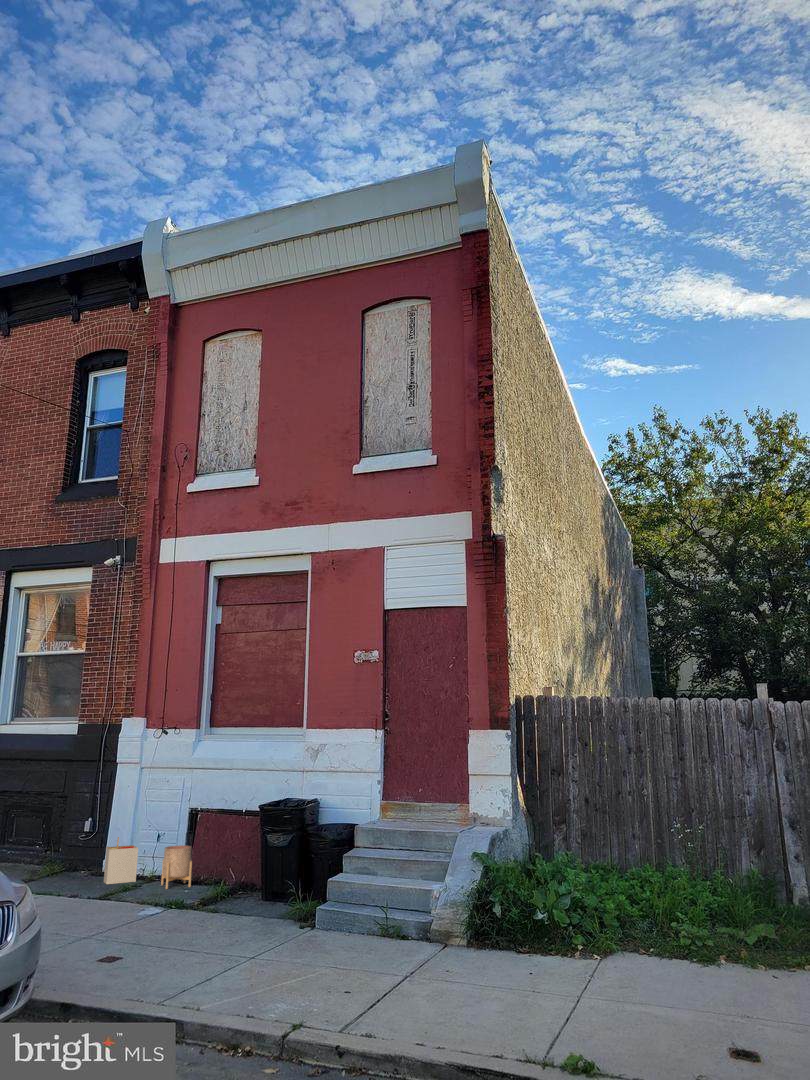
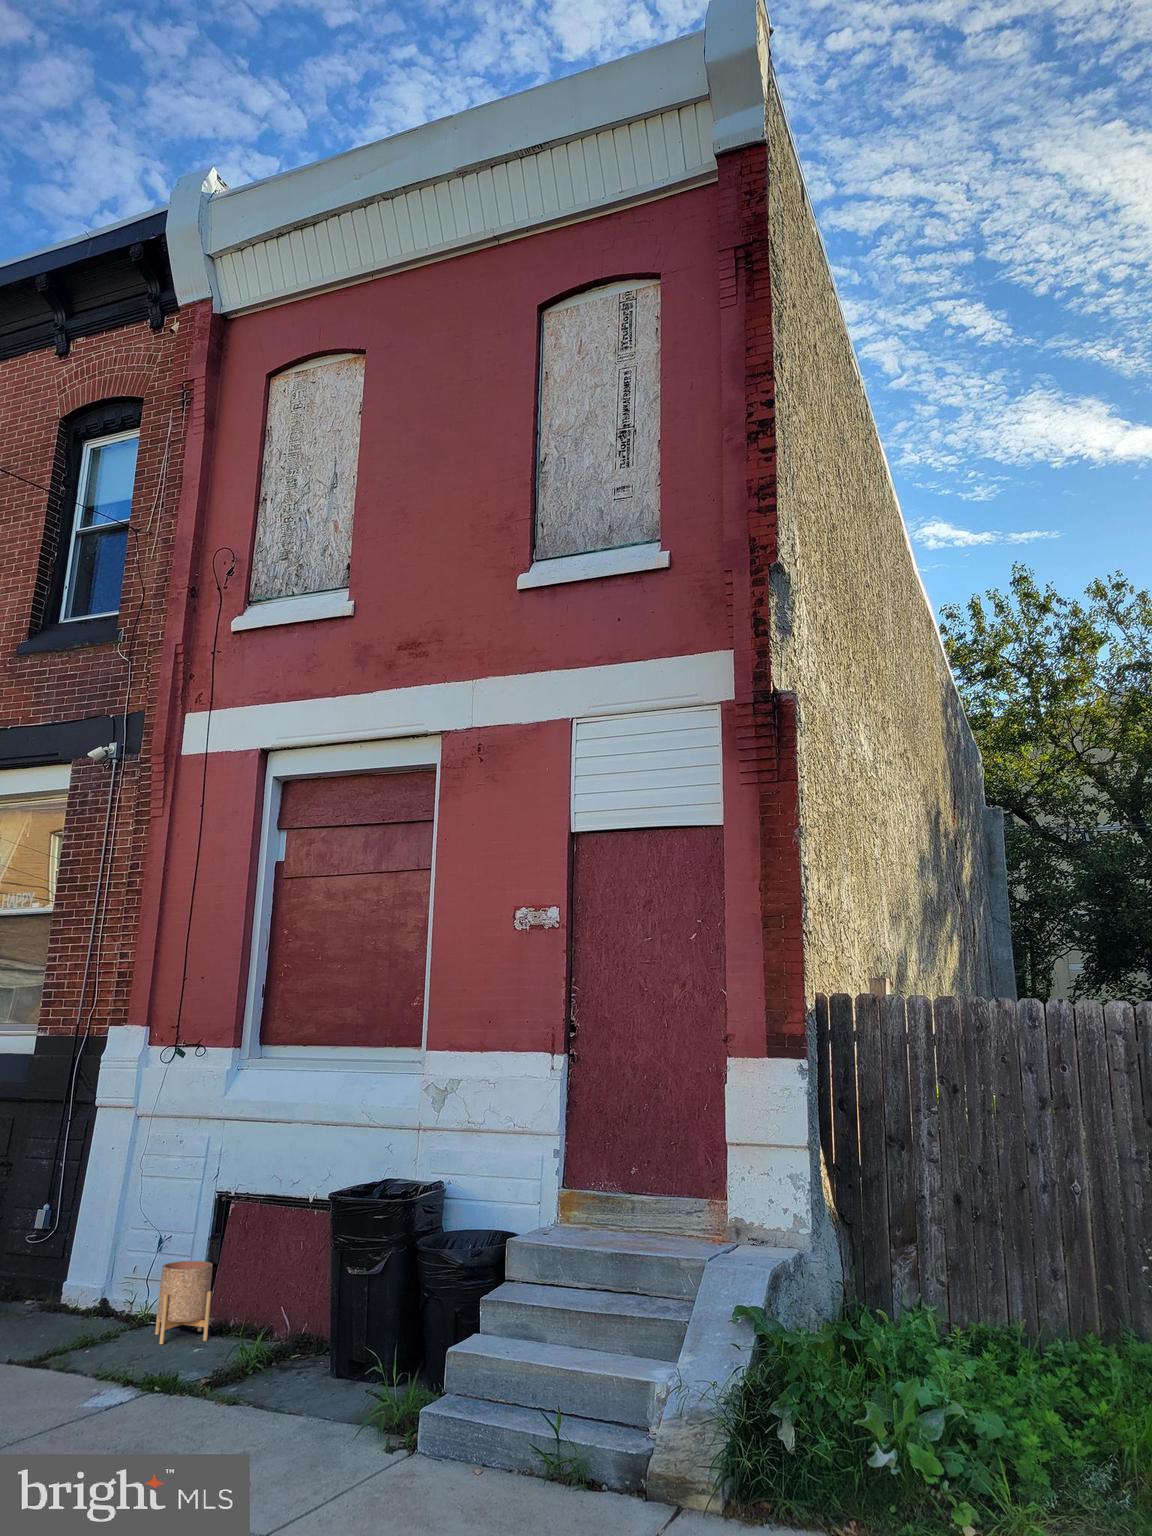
storage bin: present [104,837,138,884] -> none [55,1242,120,1330]

